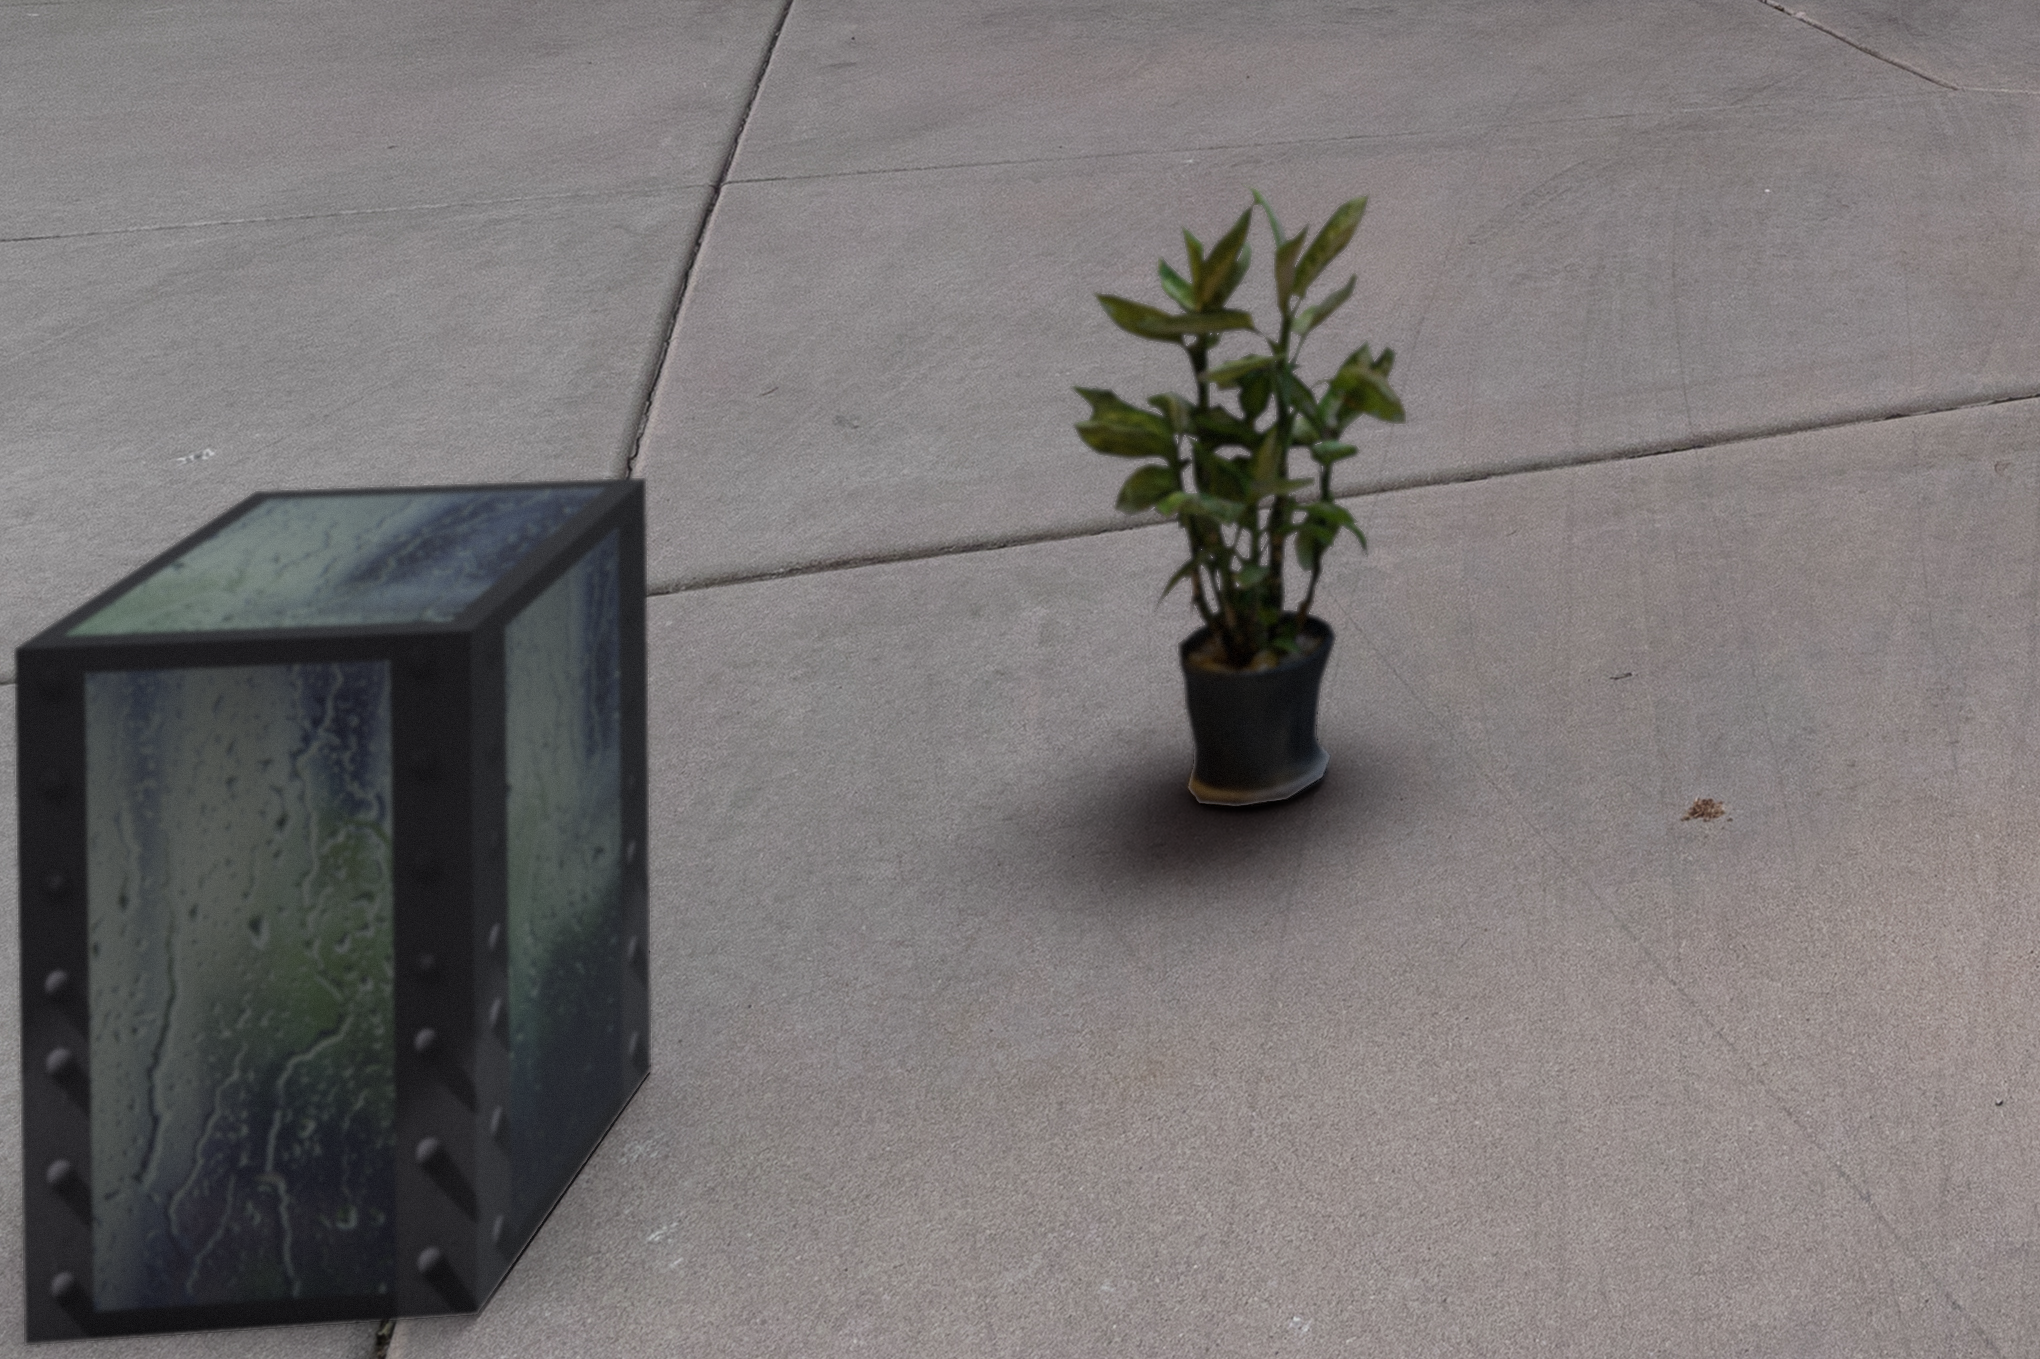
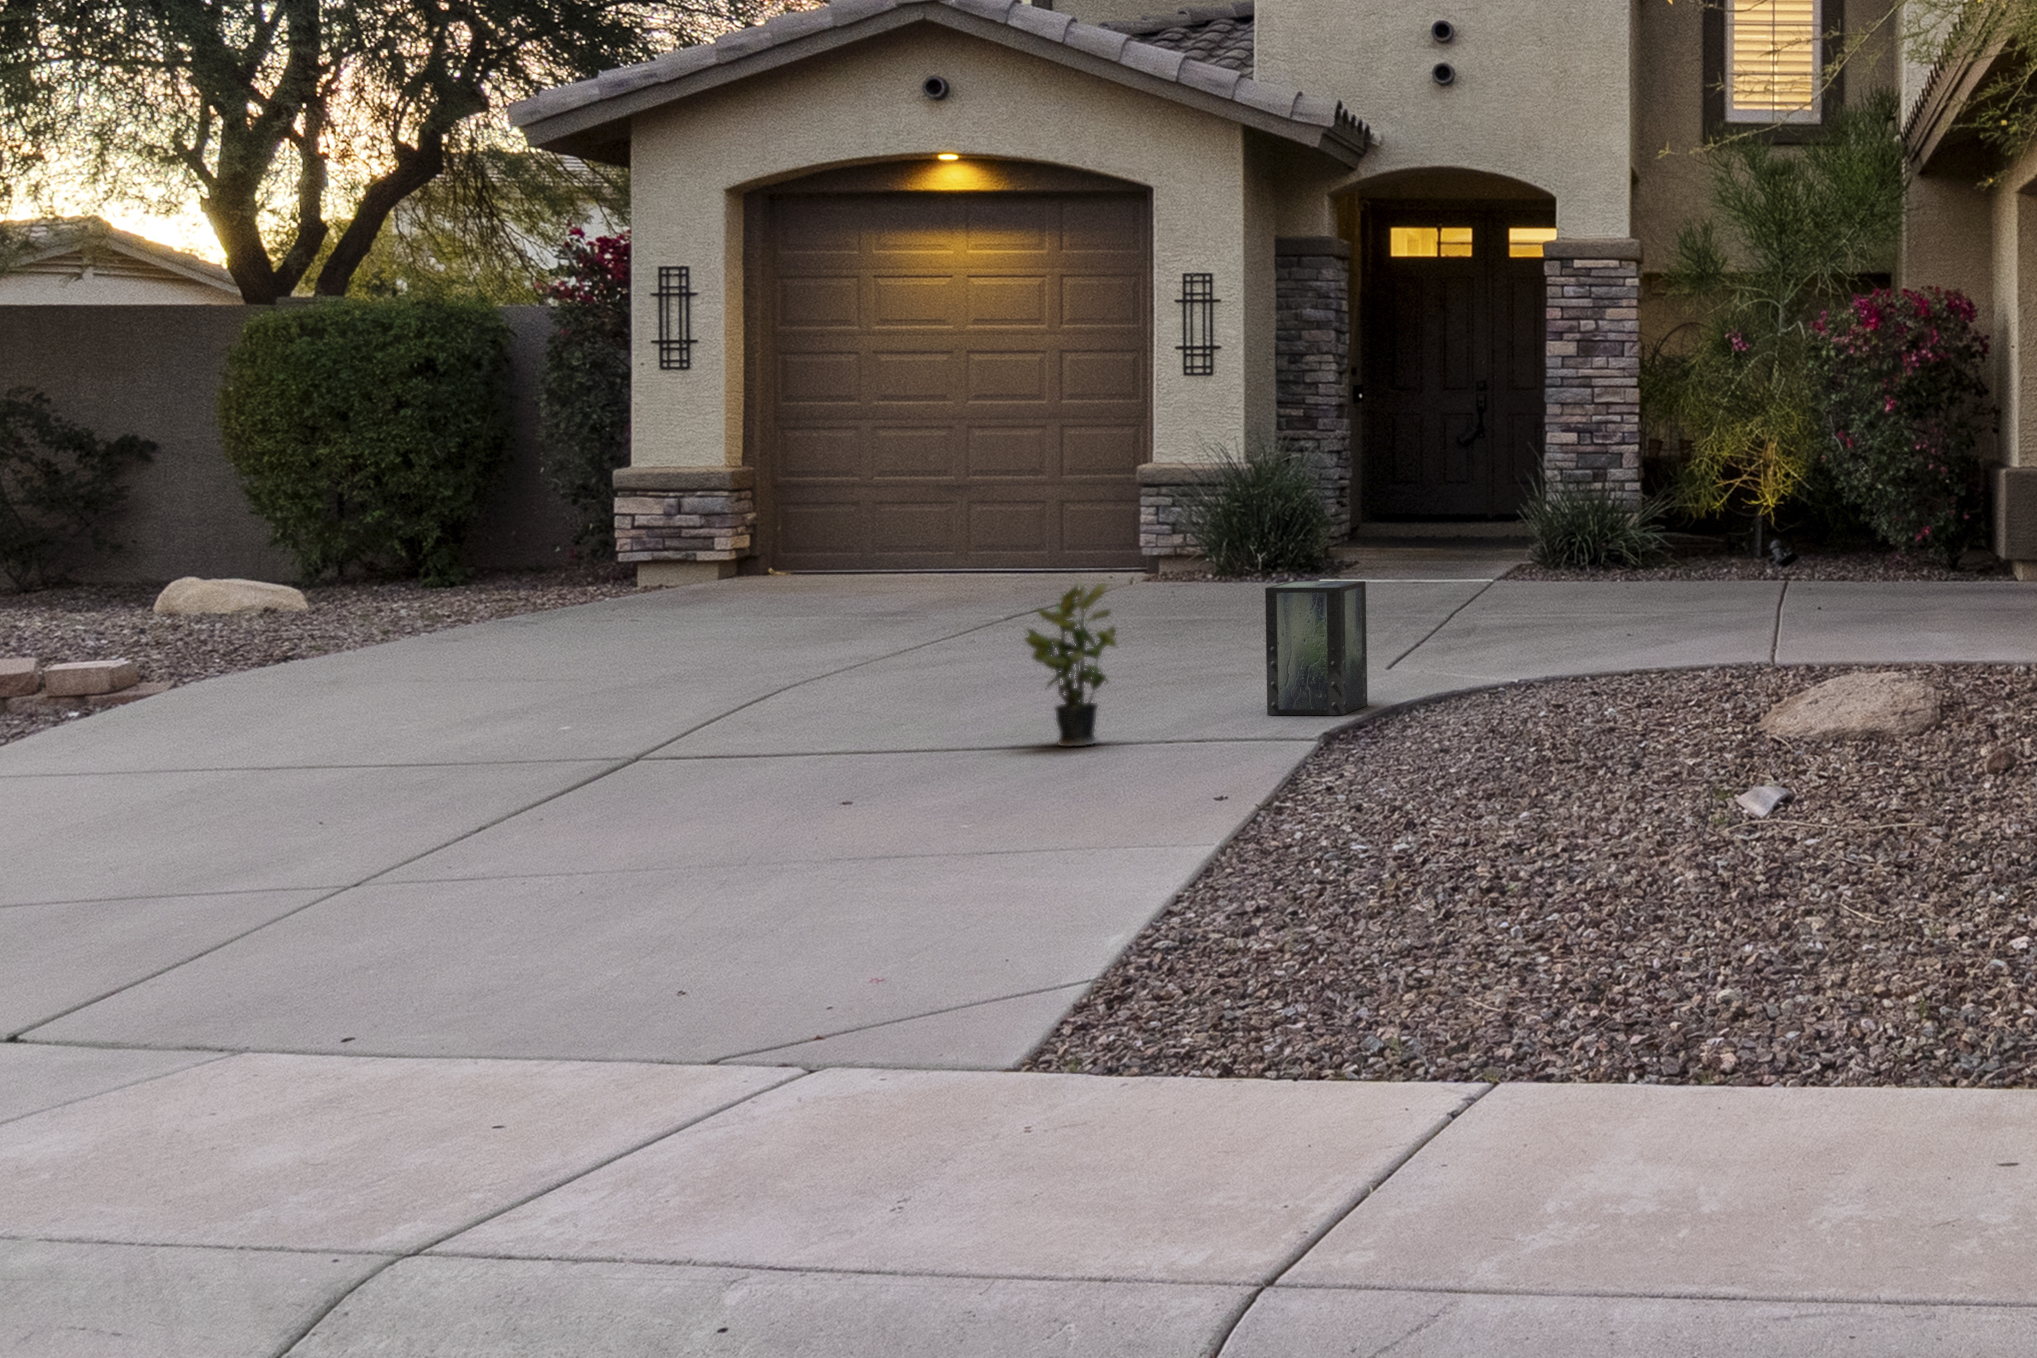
storage box: present [14,478,651,1346] -> present [1265,581,1368,715]

